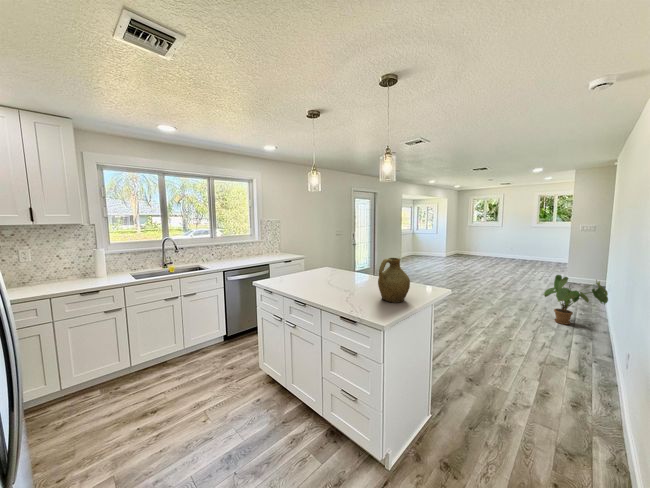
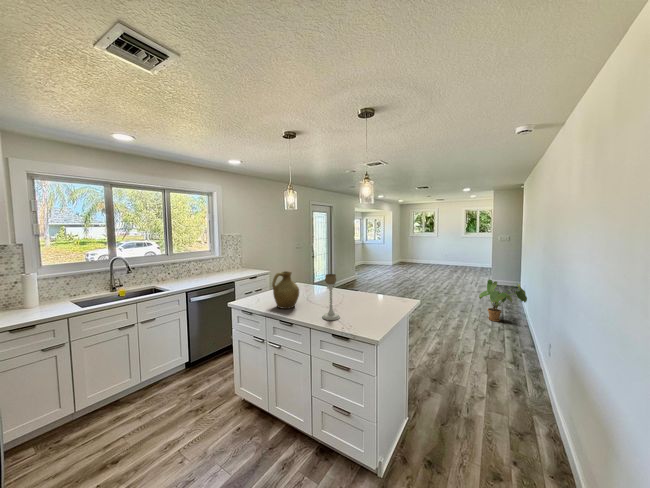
candle holder: none [335,255,354,303] -> present [322,274,340,320]
pitcher: present [378,258,410,303] -> present [272,271,299,309]

